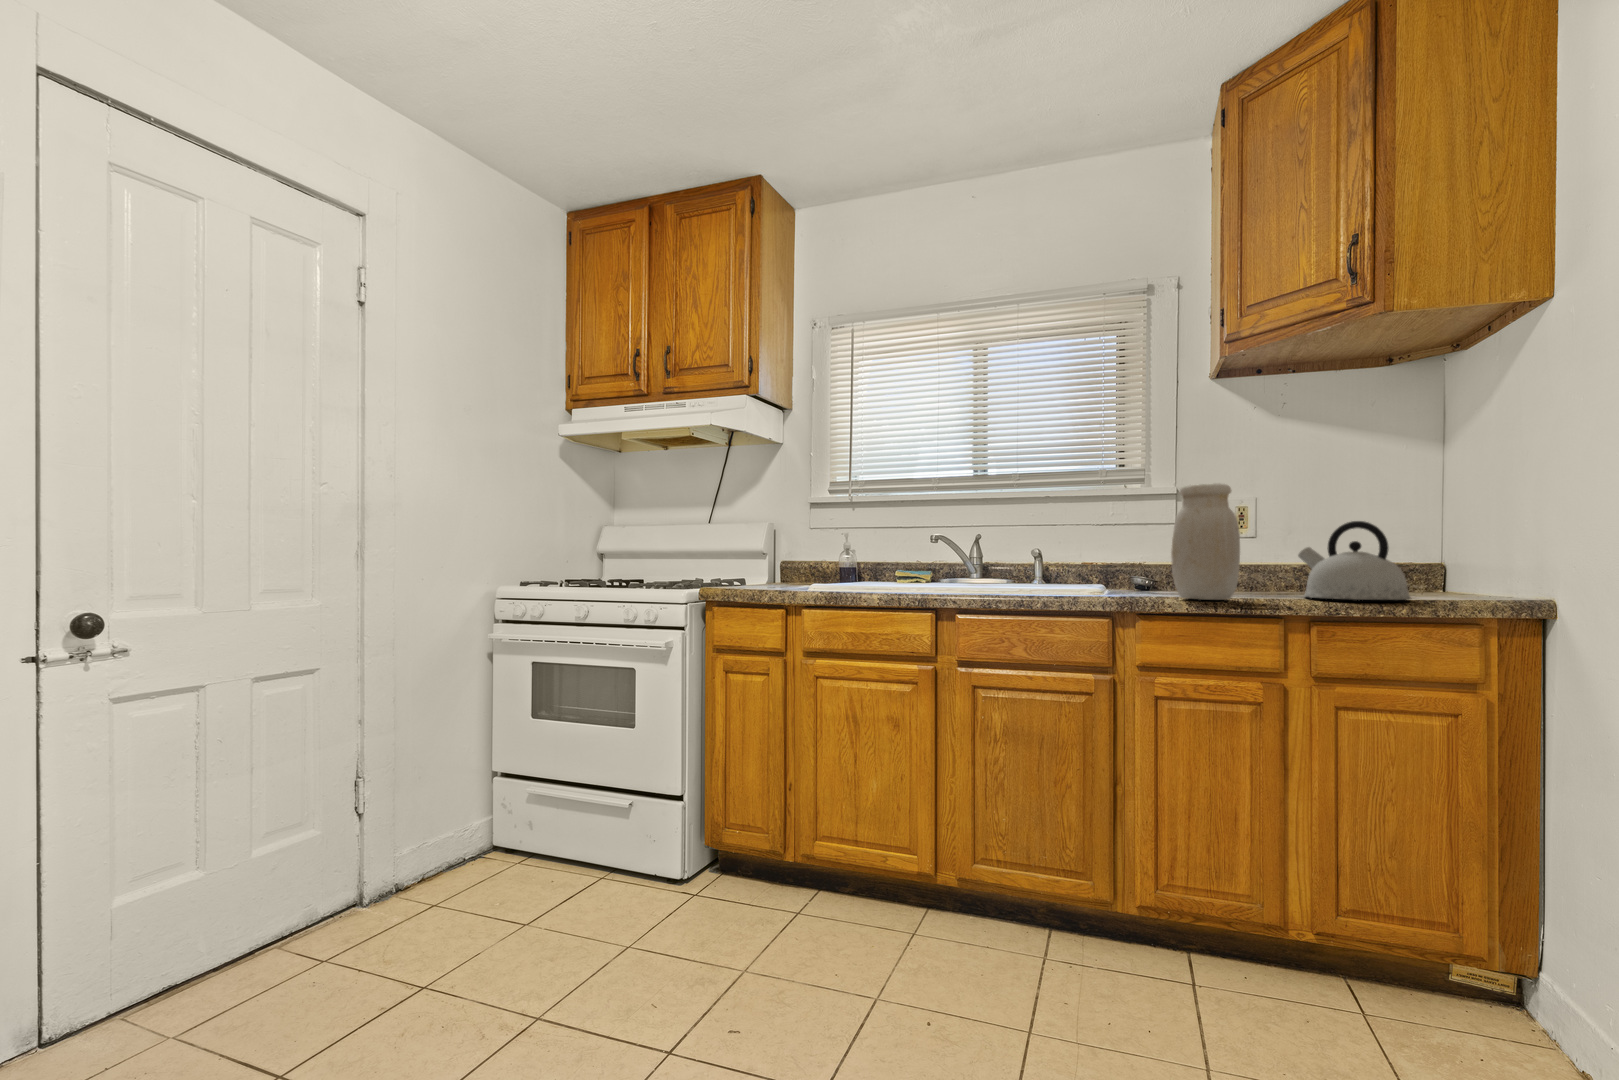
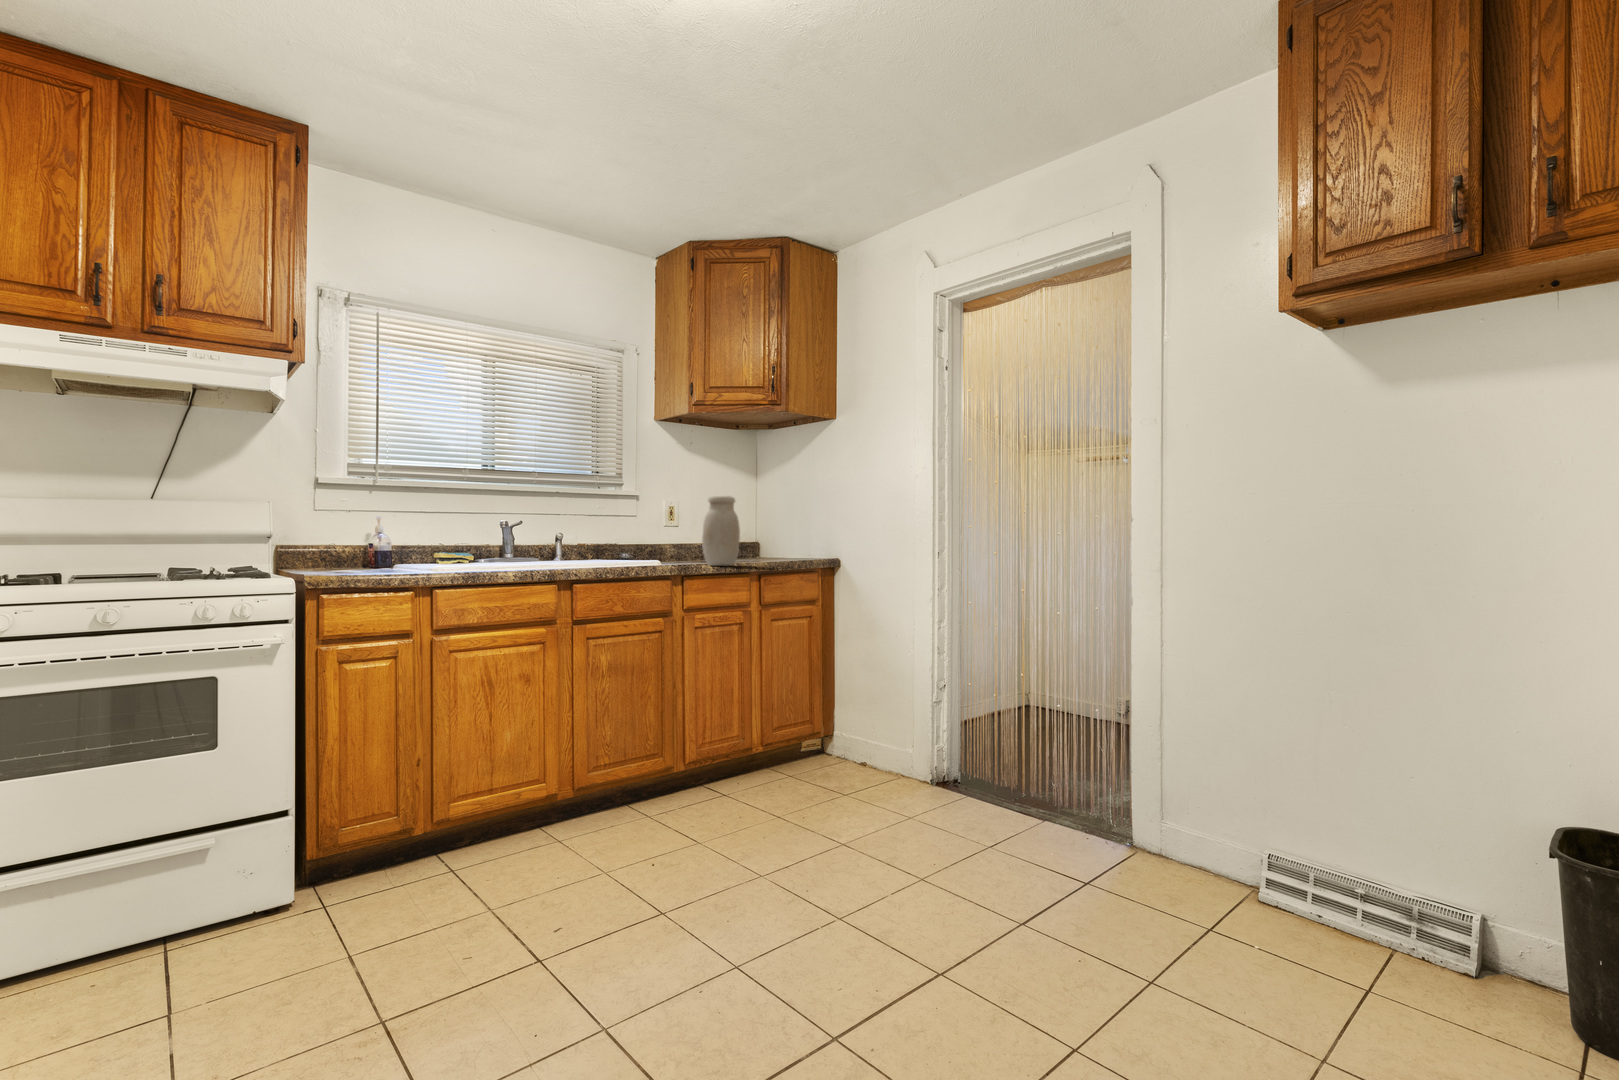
kettle: present [1298,521,1411,600] -> none [740,520,793,562]

